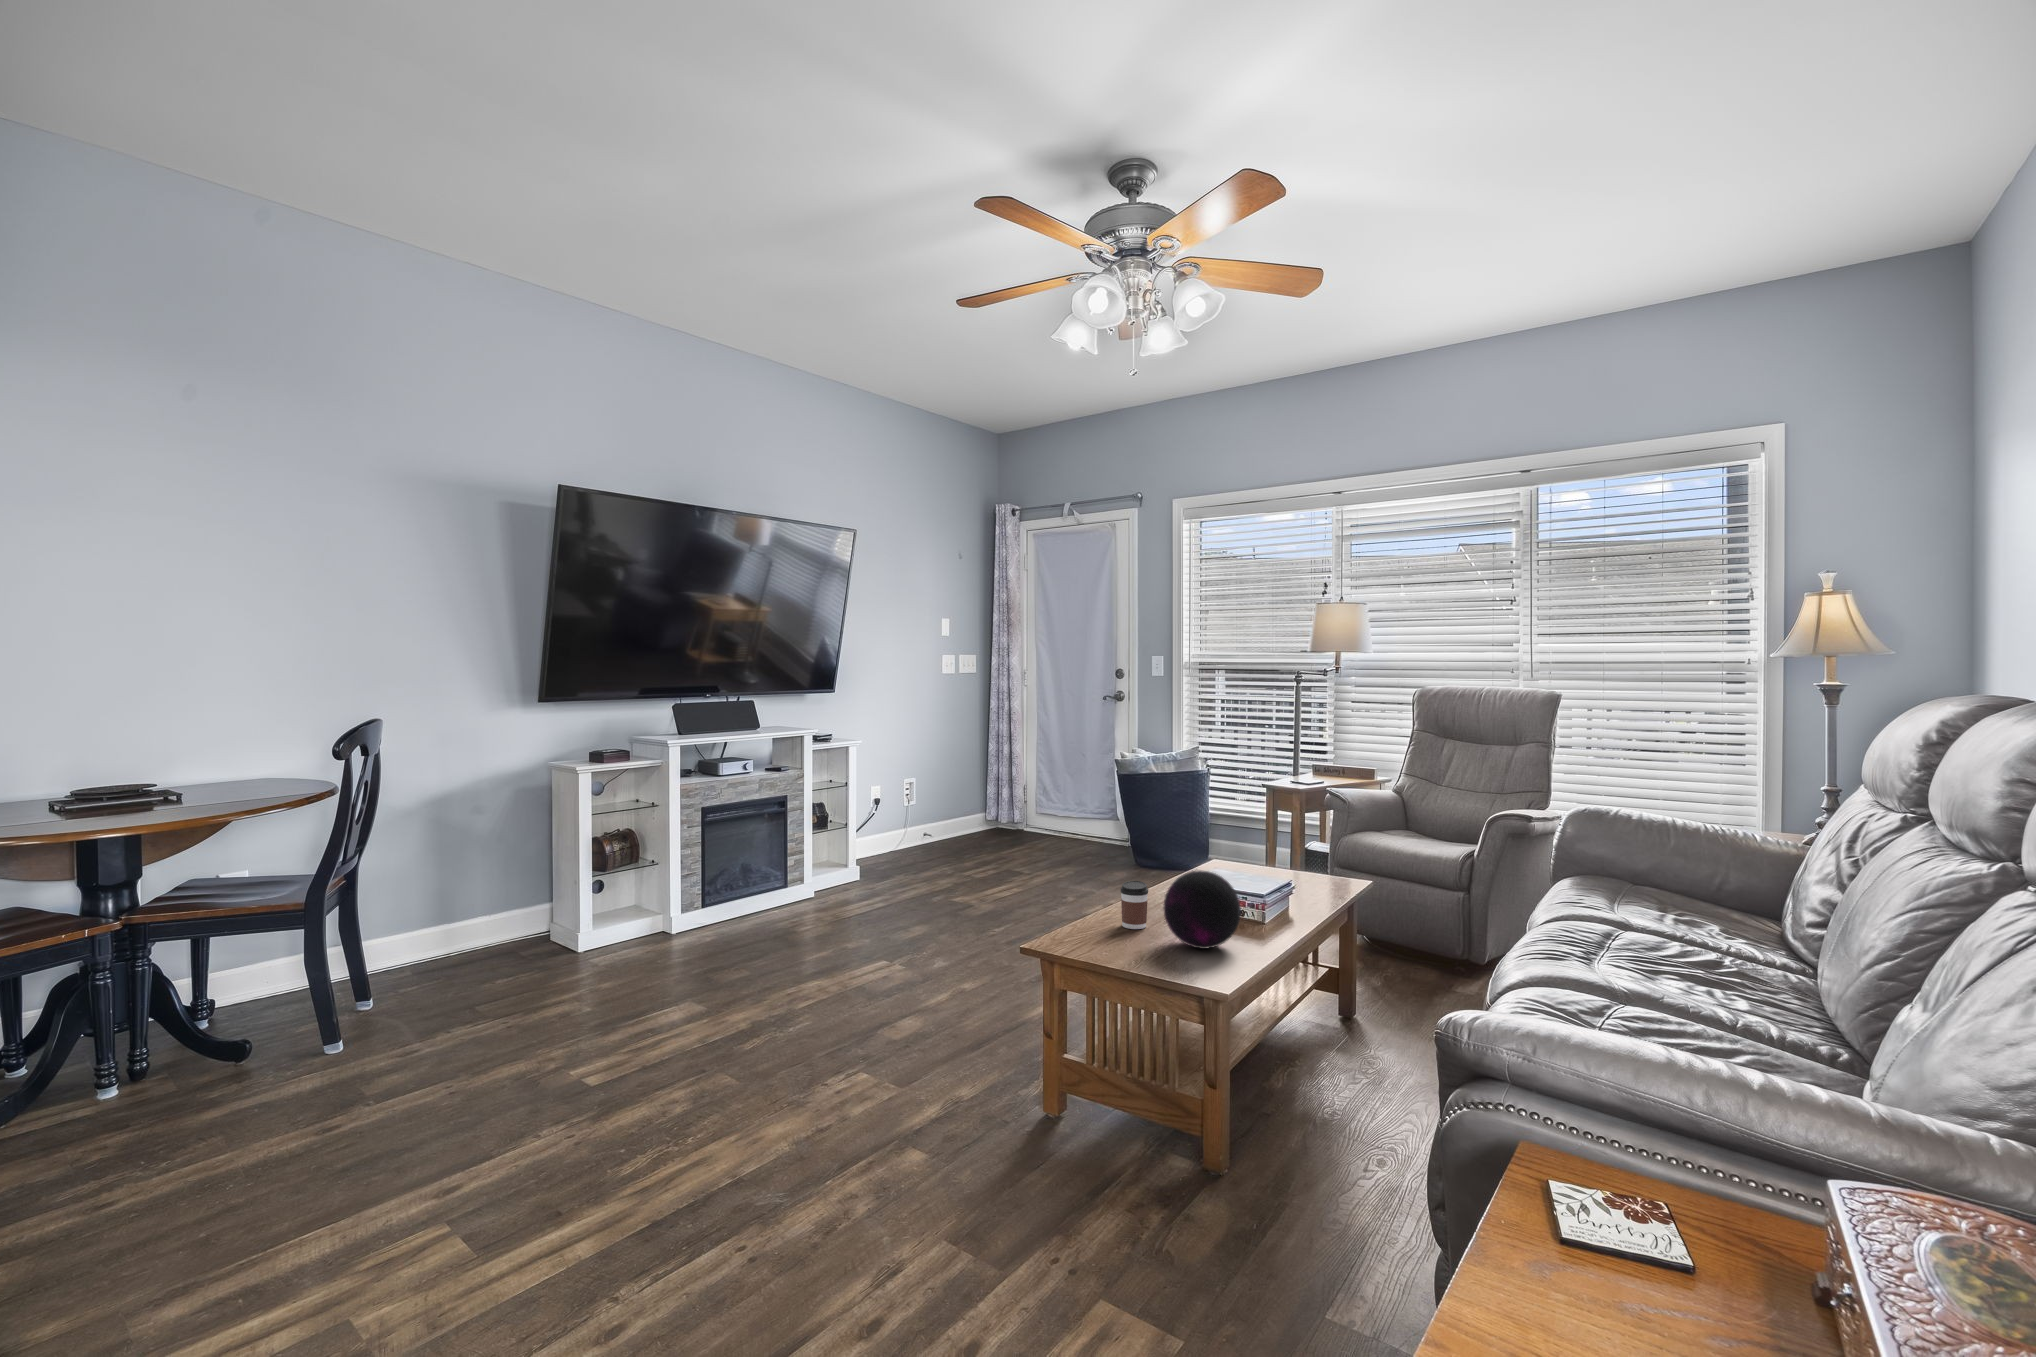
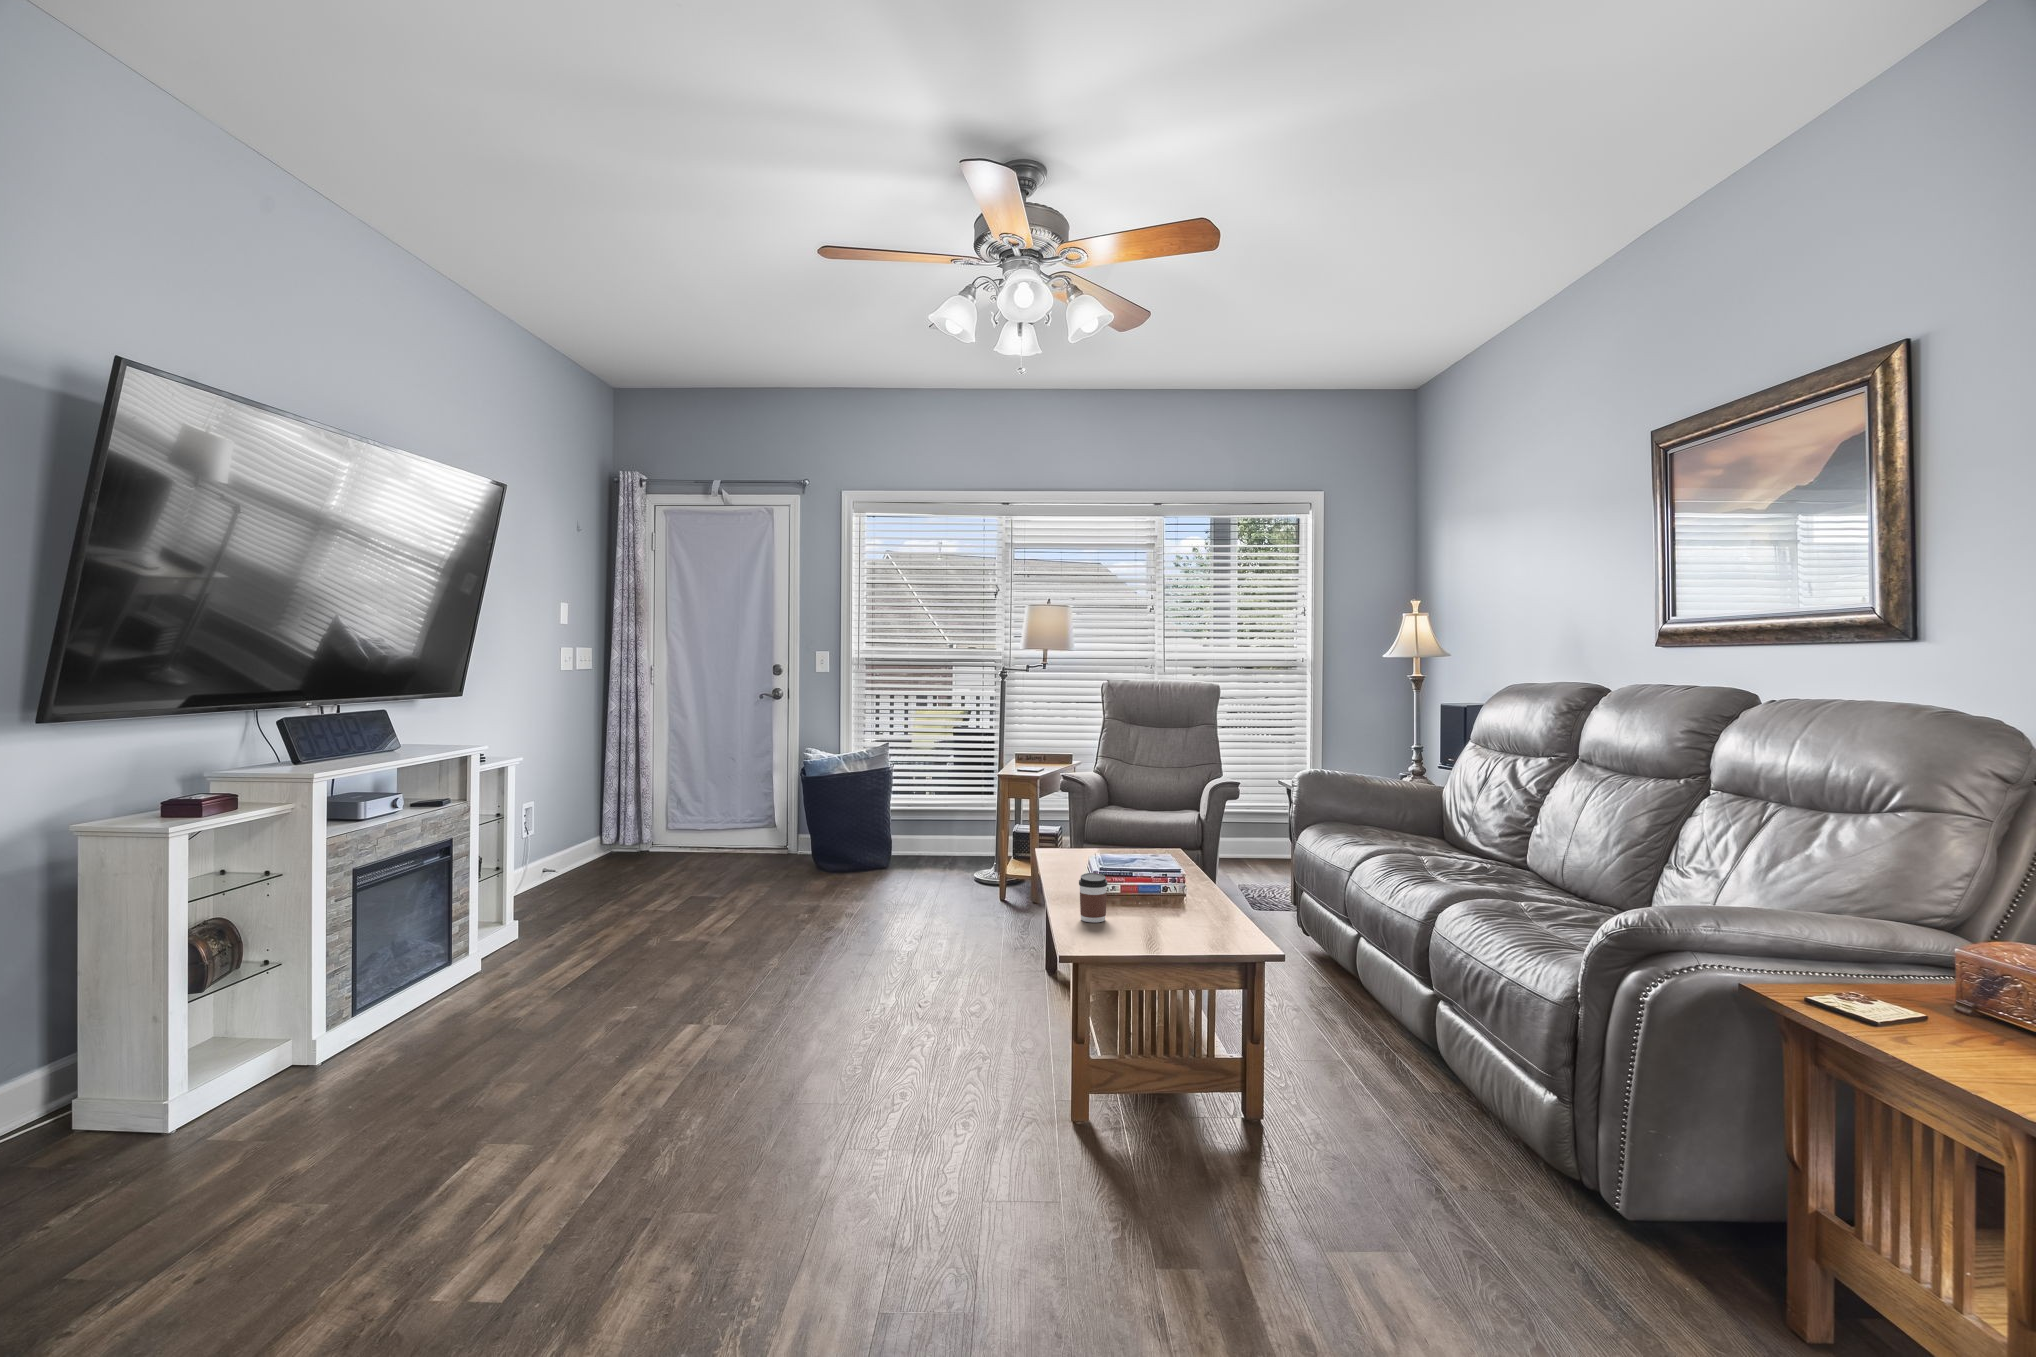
decorative orb: present [1164,871,1241,949] -> none [1145,851,1221,928]

